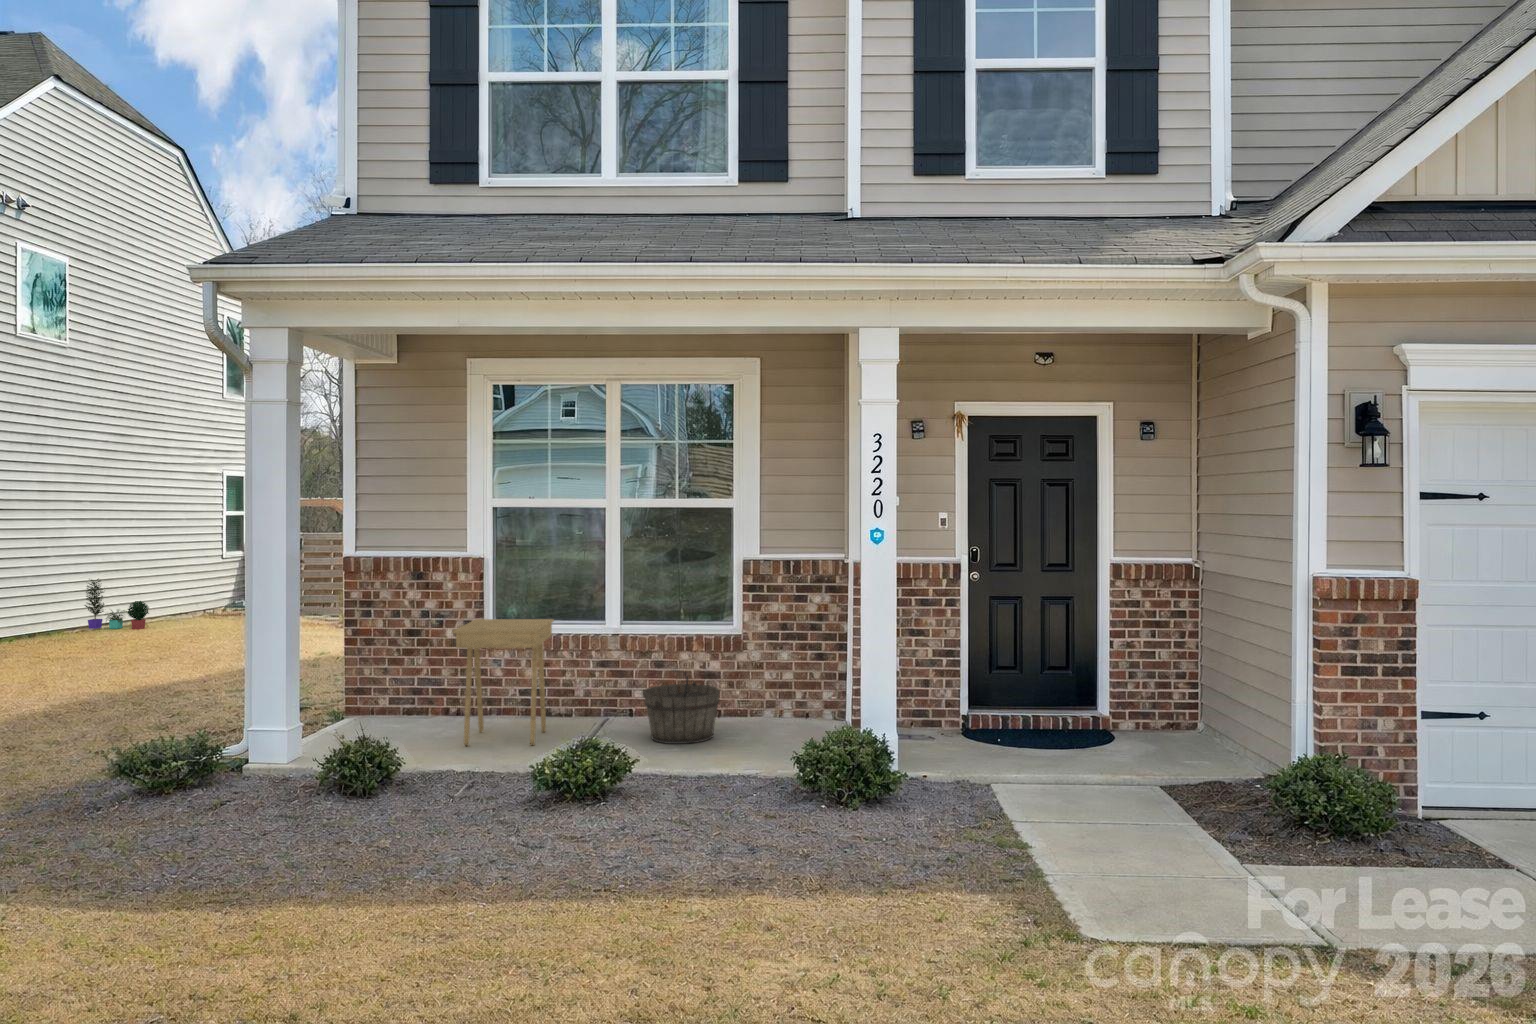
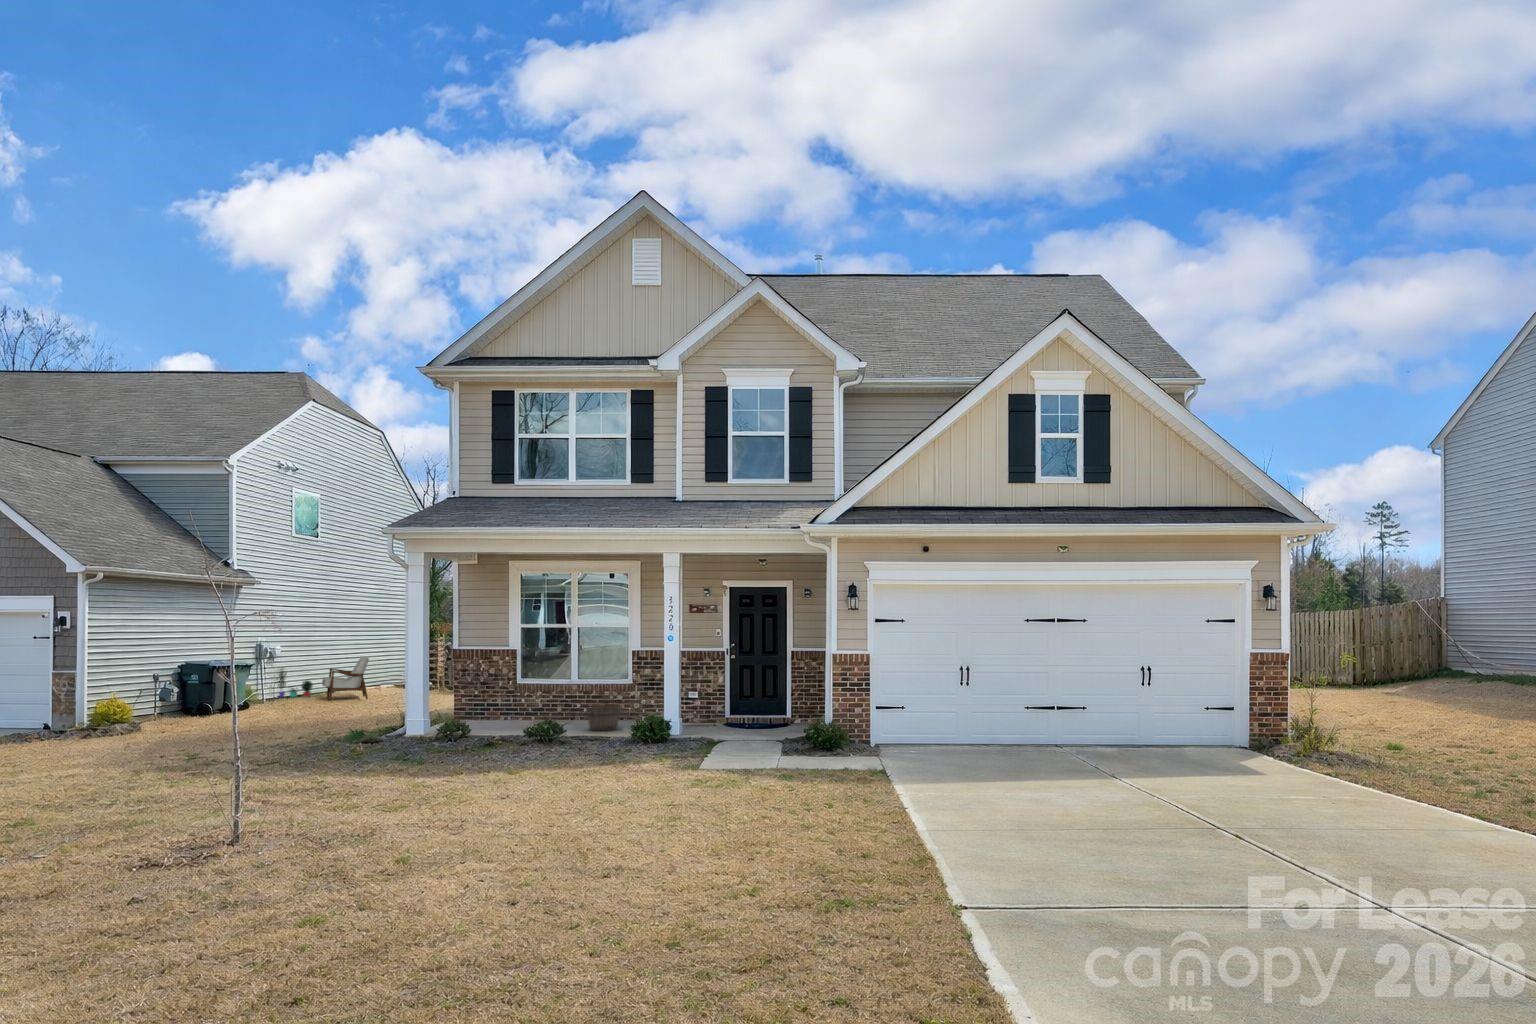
armchair: none [156,563,238,639] -> present [322,657,369,701]
side table: present [453,619,554,746] -> none [503,677,548,732]

